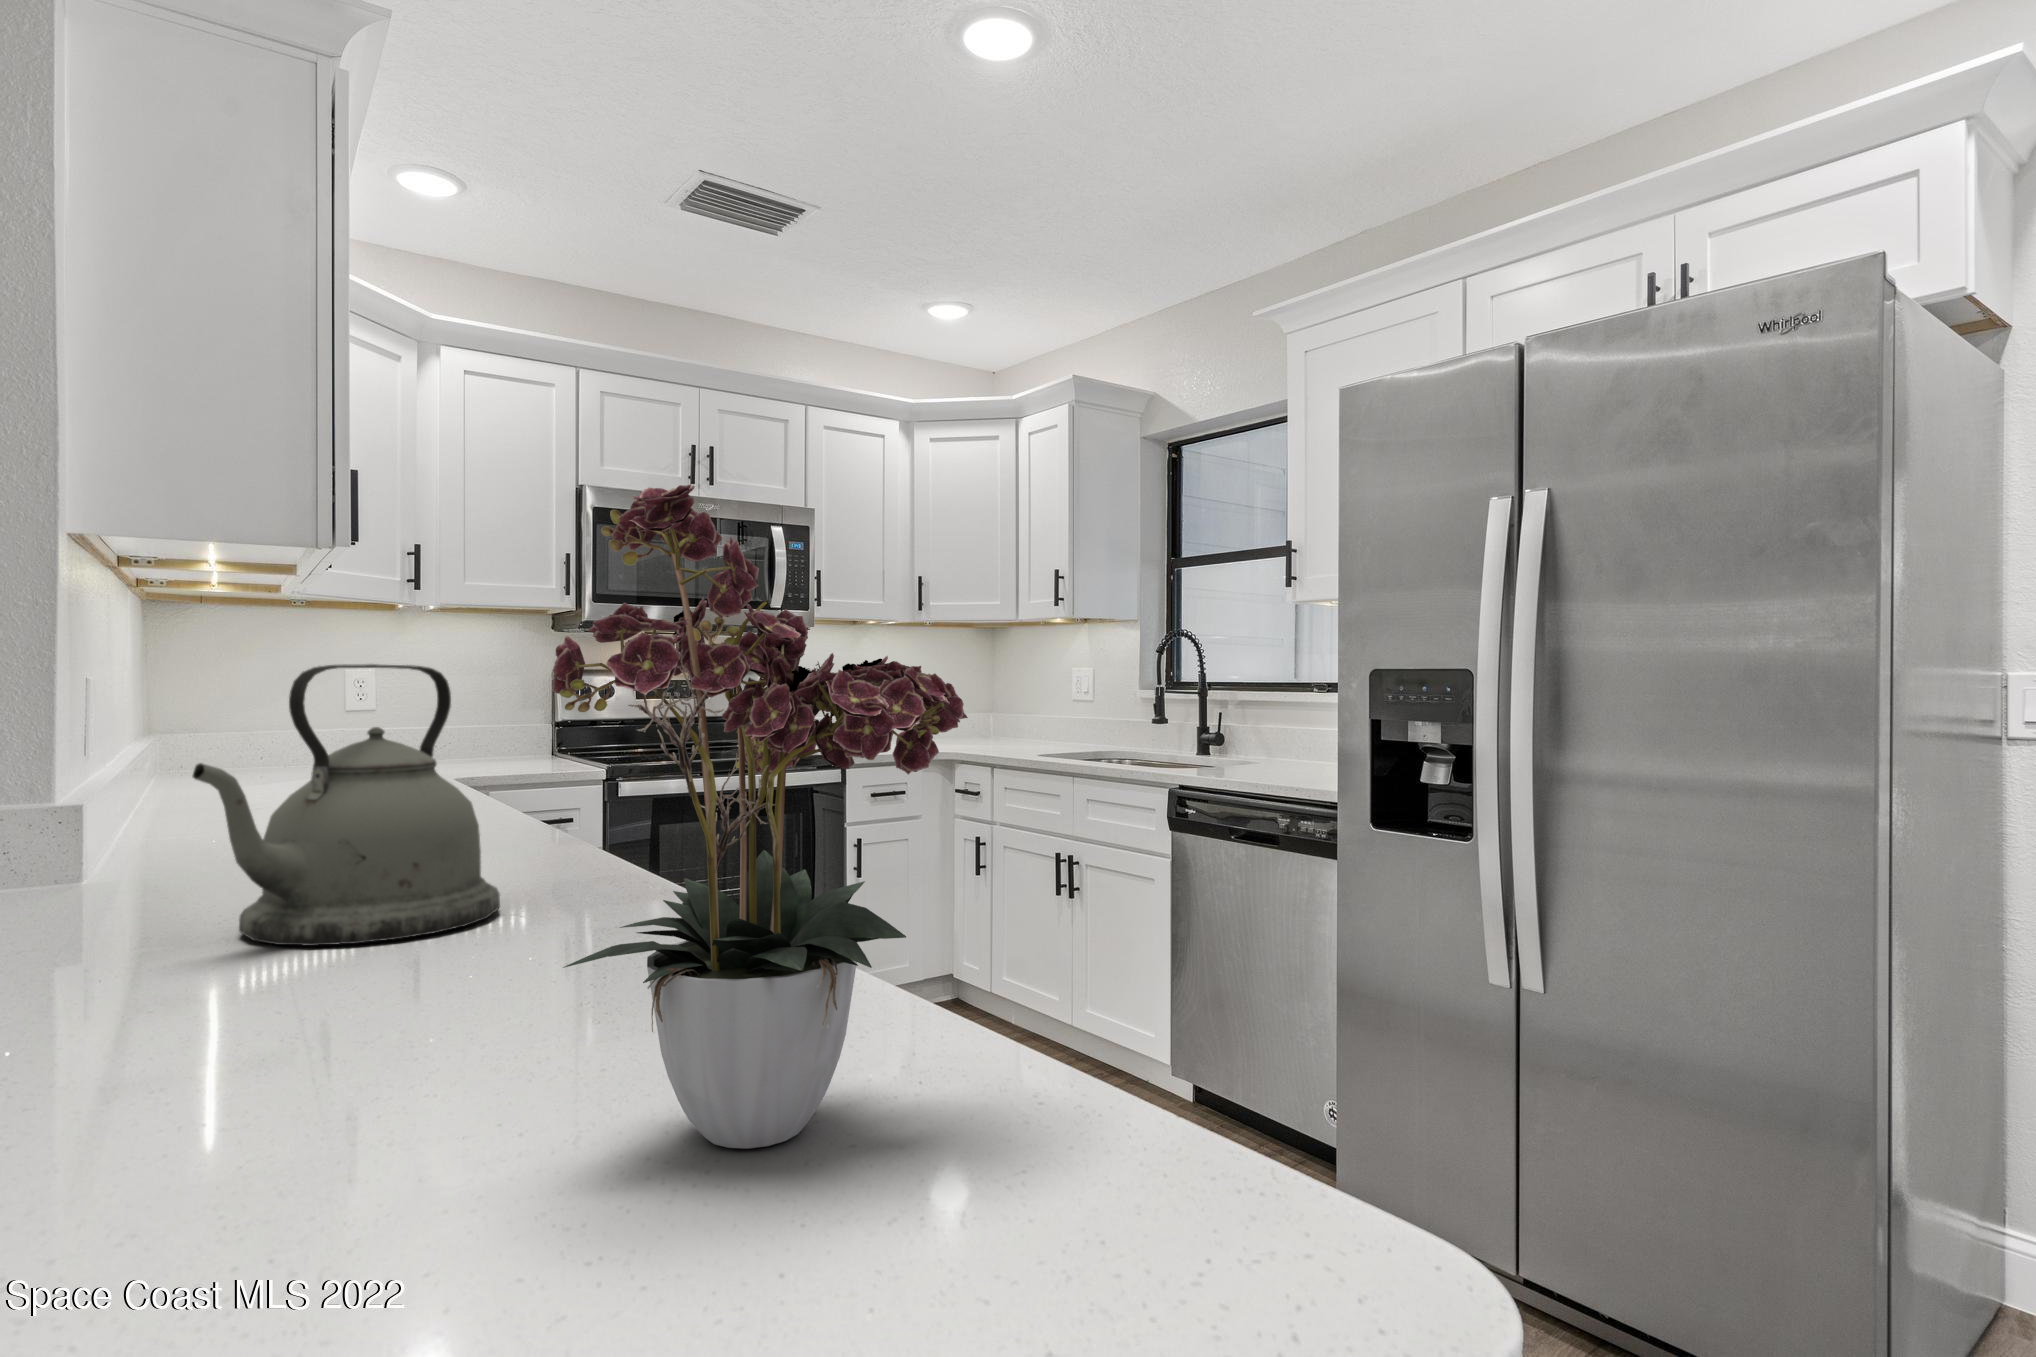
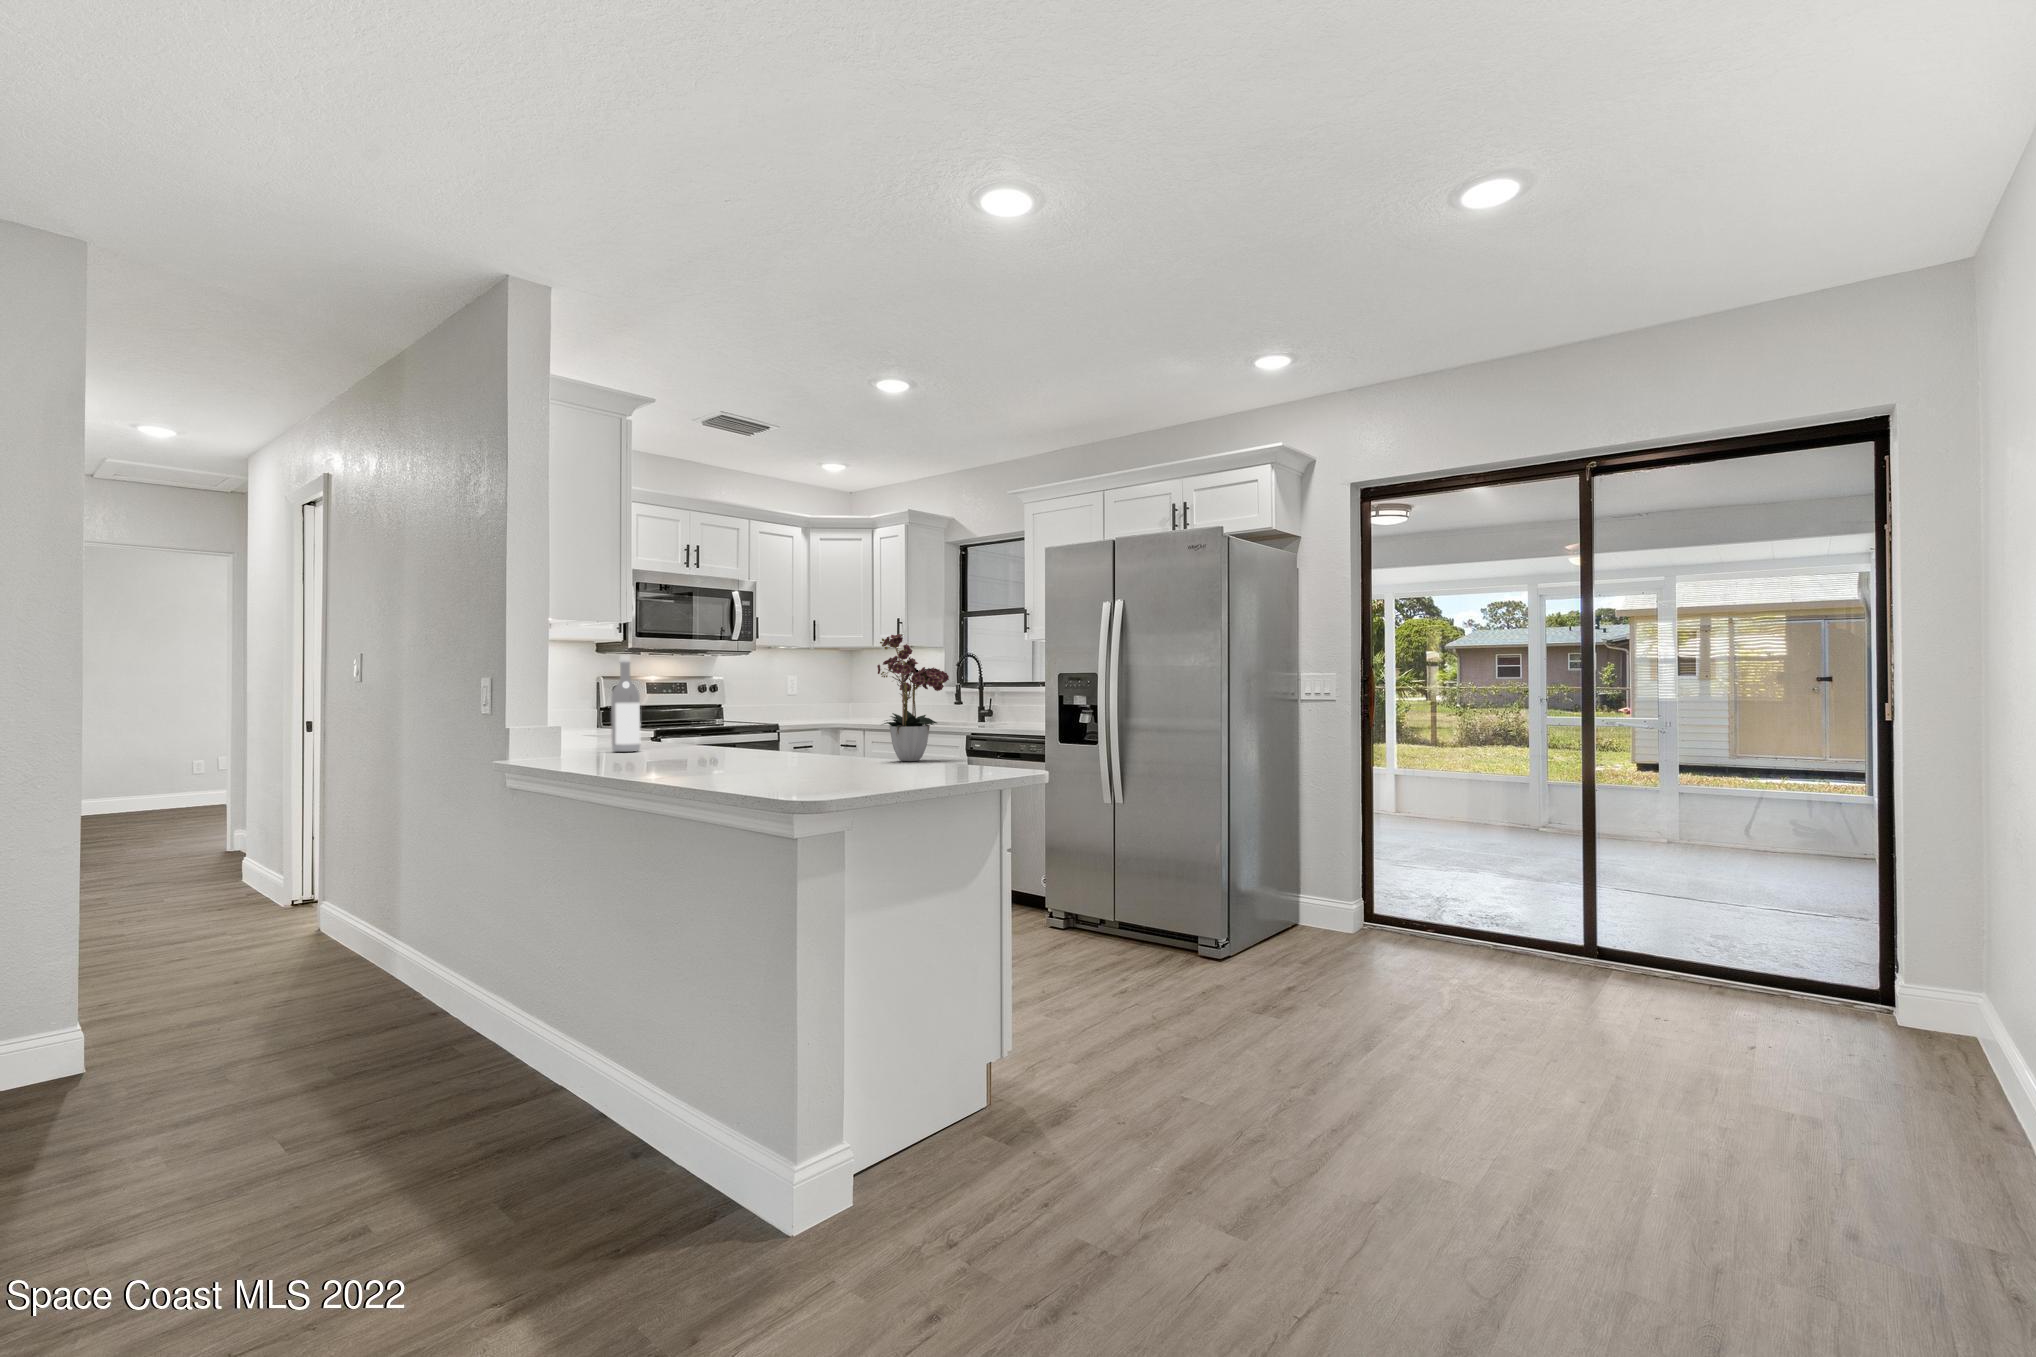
wine bottle: none [83,619,181,904] -> present [611,655,640,752]
kettle: present [193,664,500,946] -> none [695,670,770,754]

